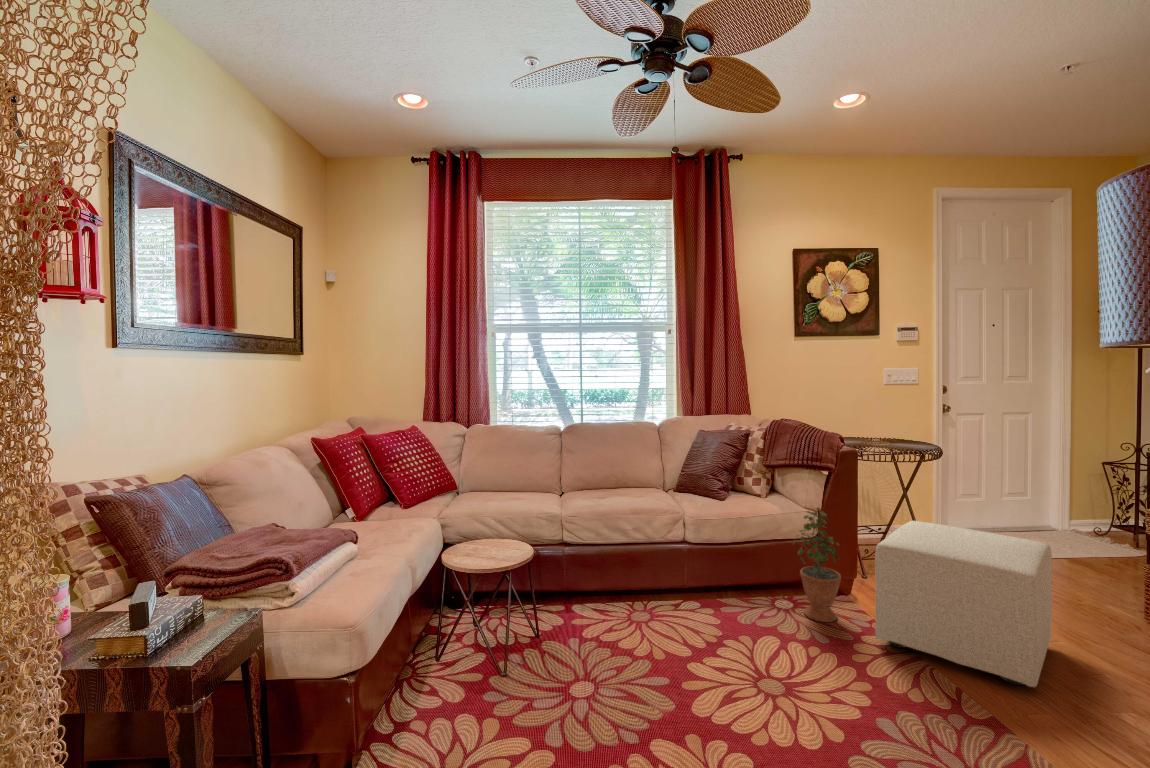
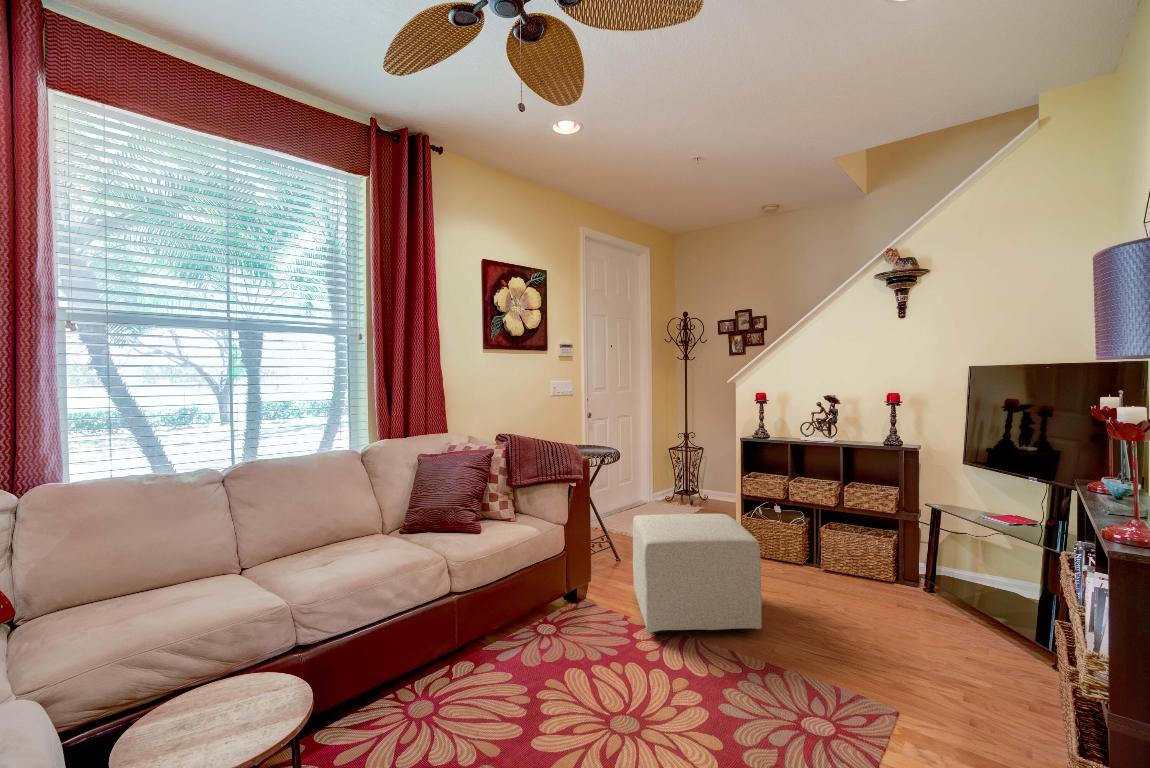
potted plant: present [793,507,841,622] -> none [562,518,603,635]

